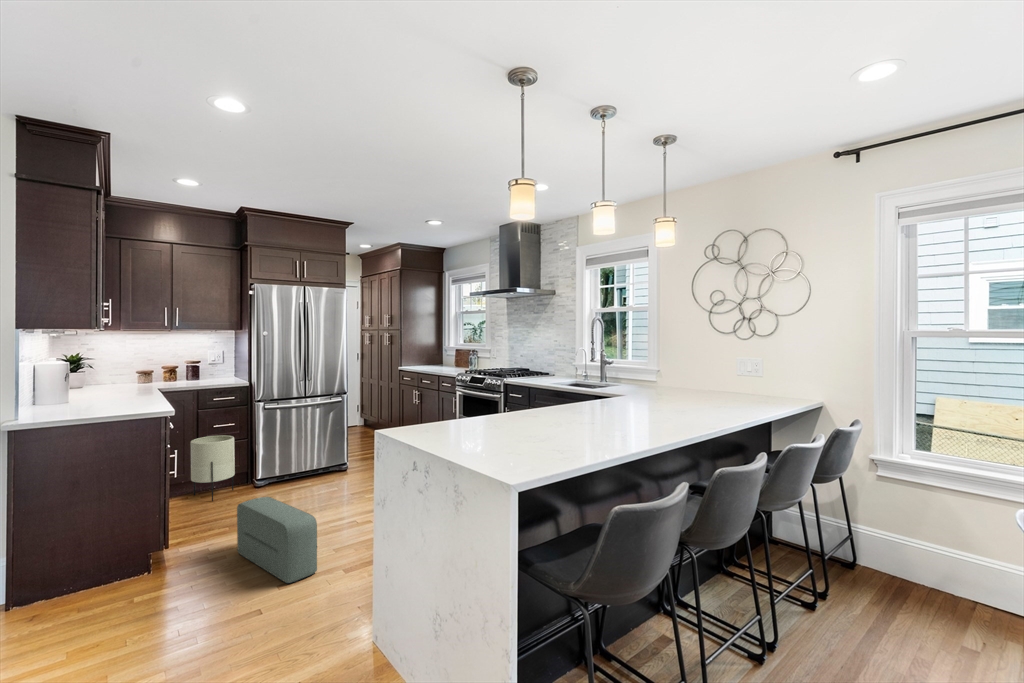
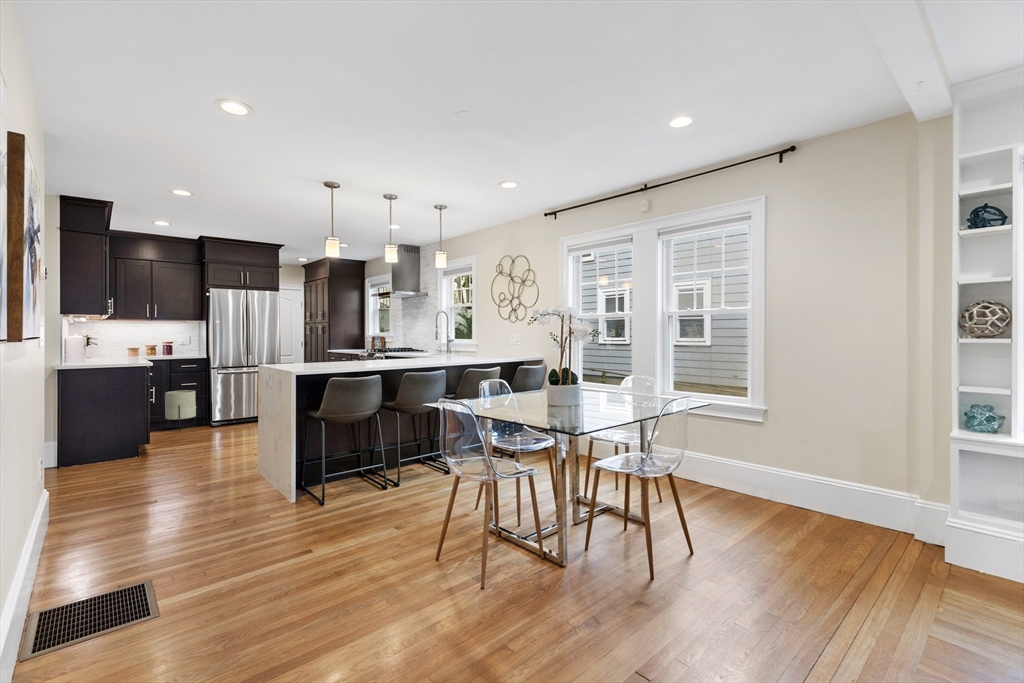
pouf: present [237,497,317,583] -> none [189,418,234,459]

